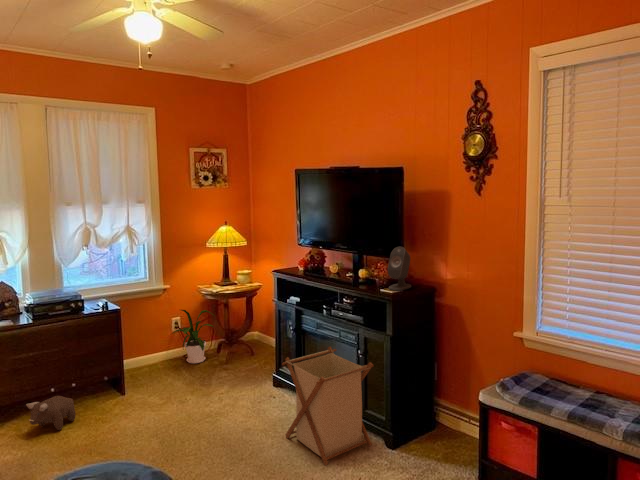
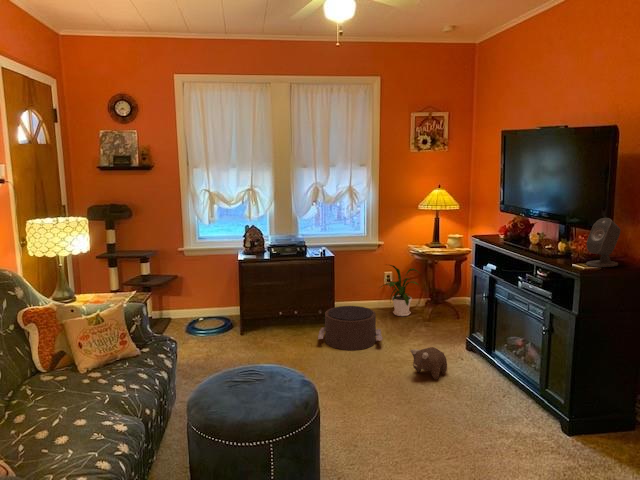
laundry basket: present [282,347,373,466] -> none [457,318,555,430]
pouf: none [110,362,189,417] -> present [318,306,383,350]
plush toy: present [26,396,75,430] -> present [410,347,447,380]

